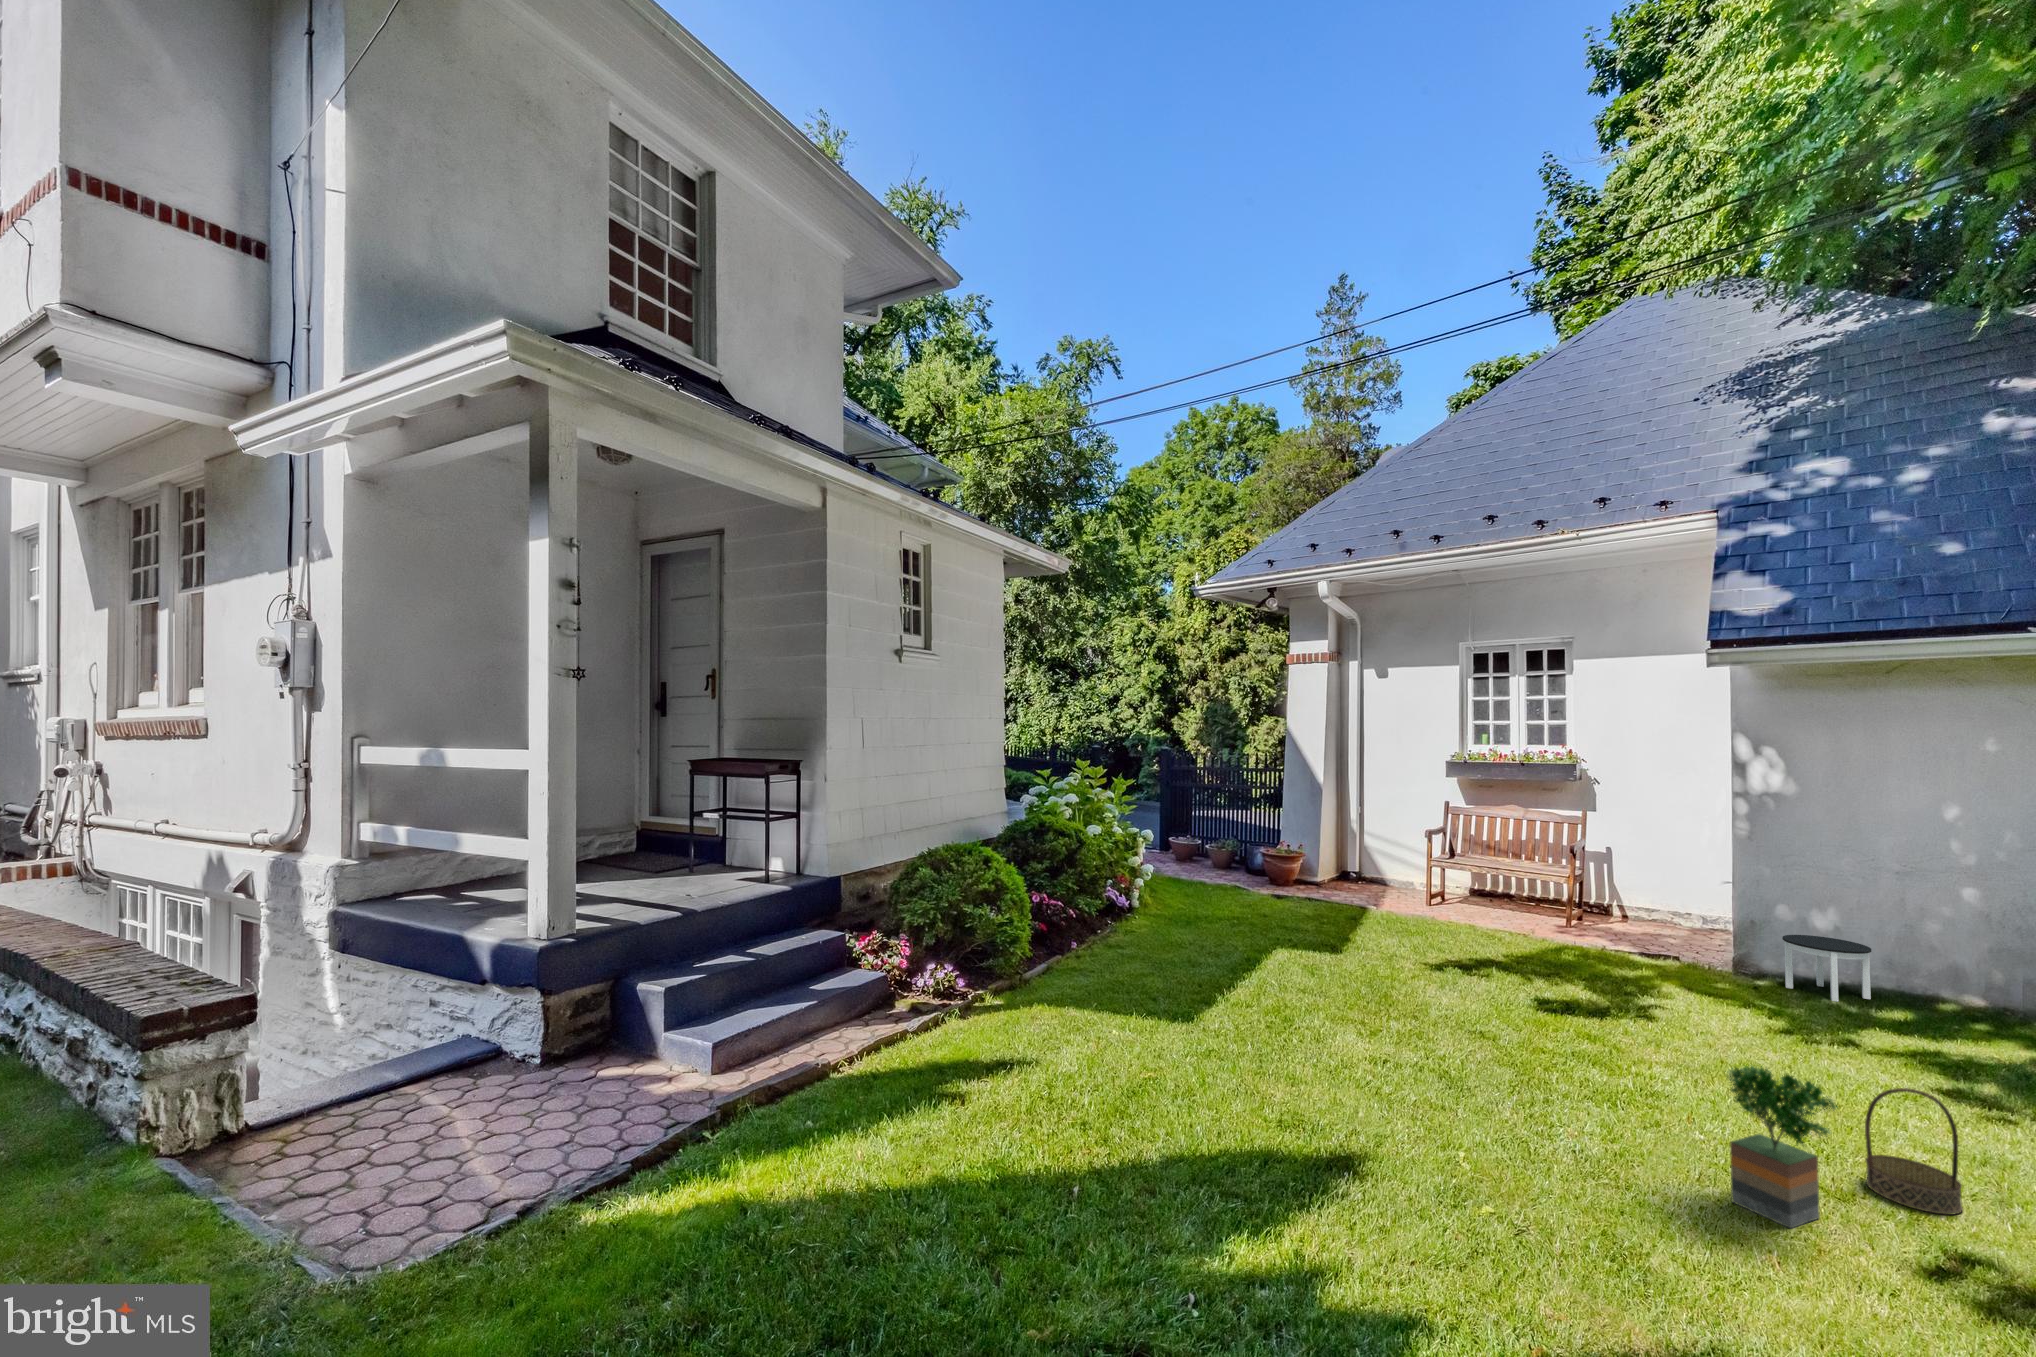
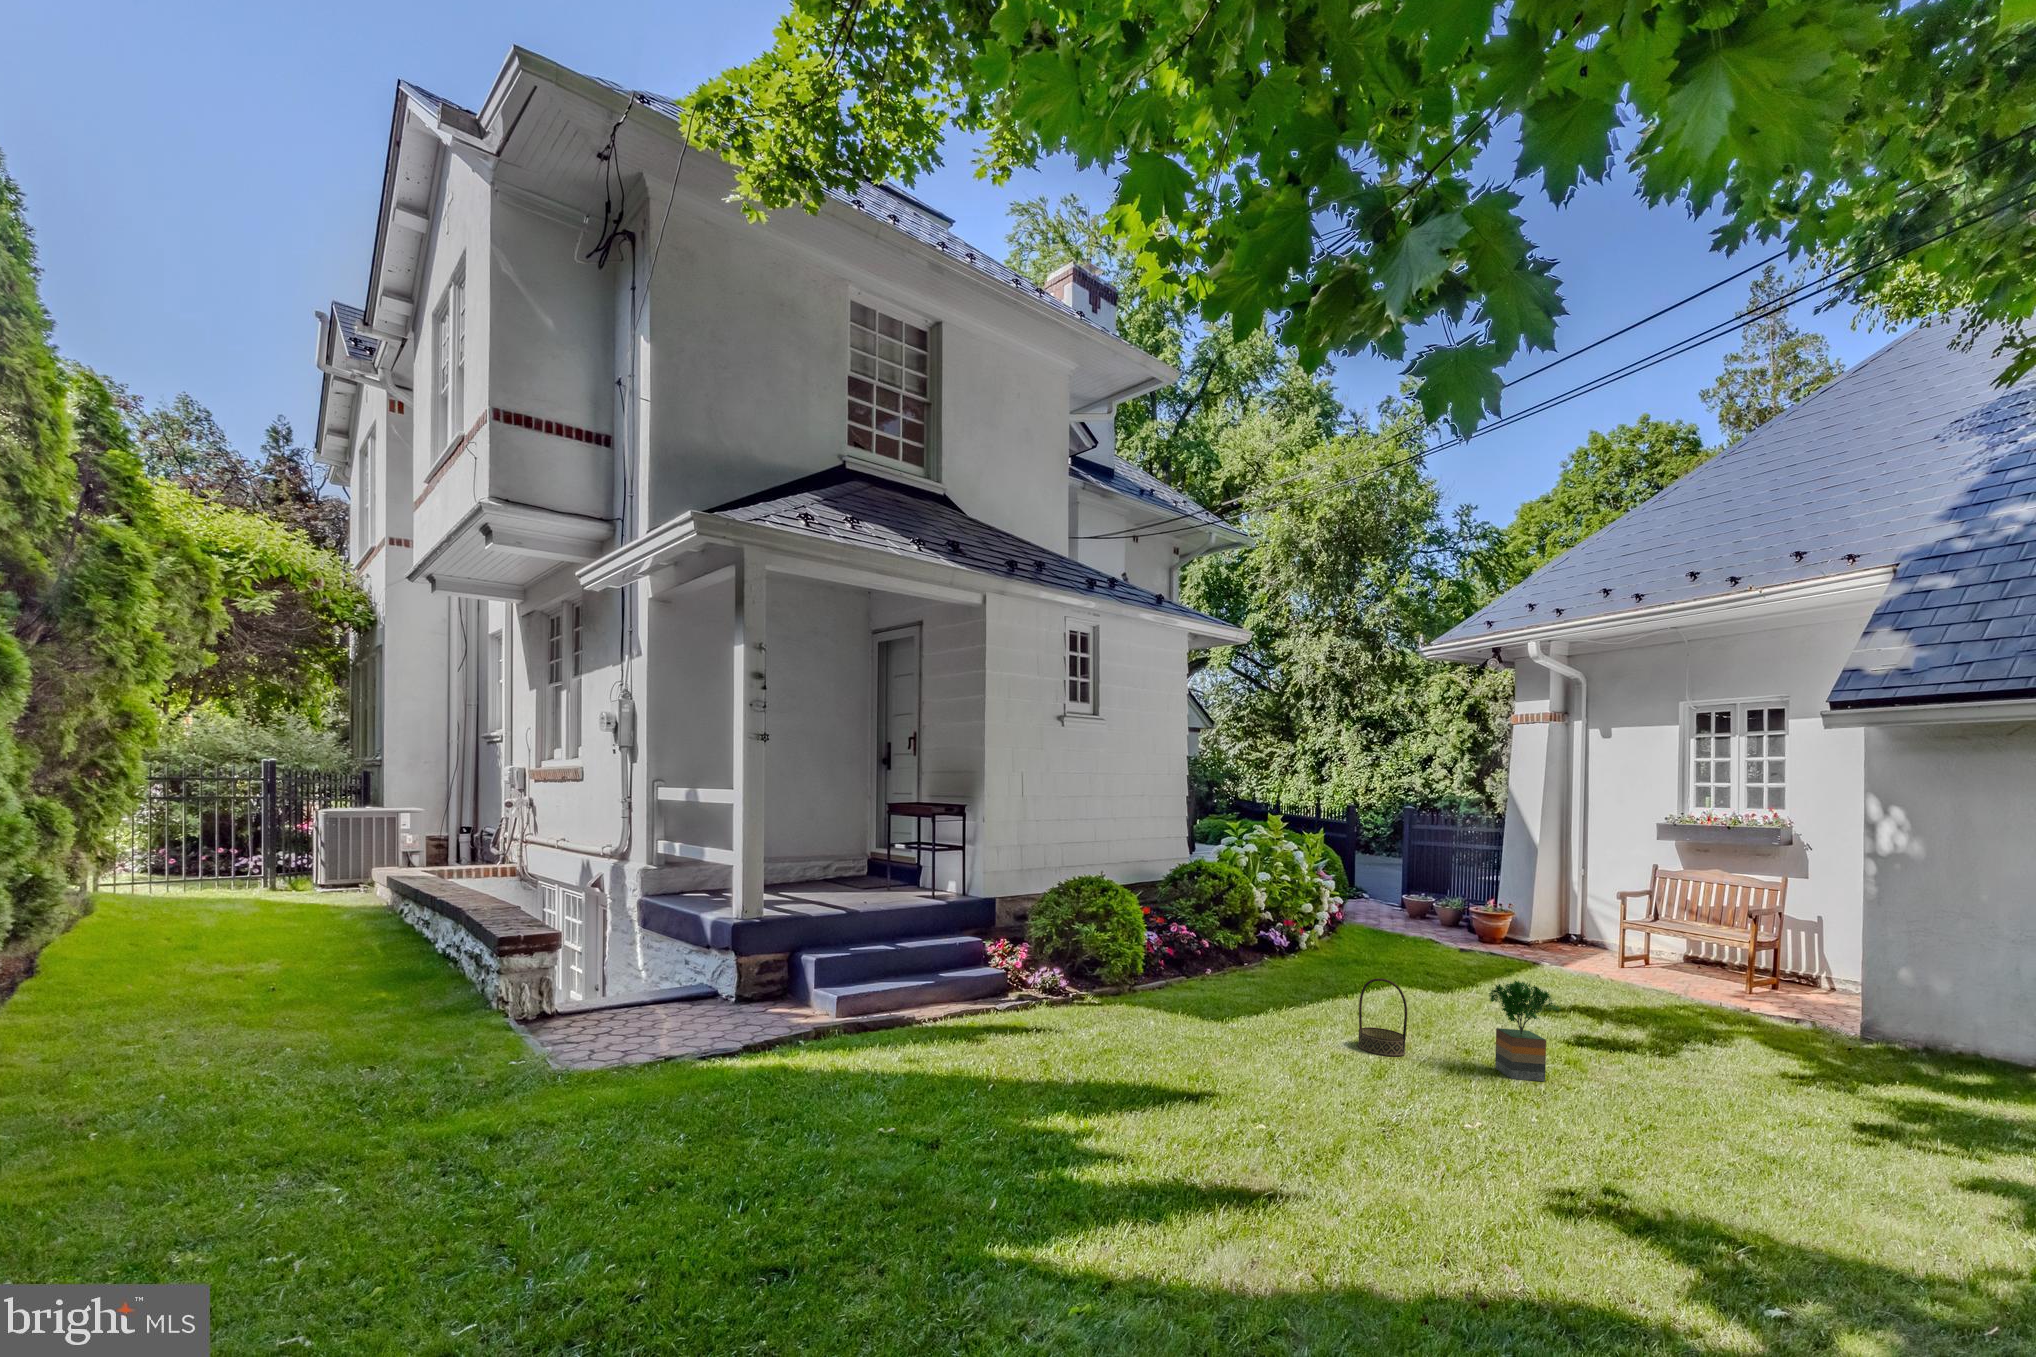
round table: present [1782,935,1871,1002] -> none [1899,996,1987,1064]
basket: present [1865,1088,1963,1215] -> present [1358,978,1407,1056]

